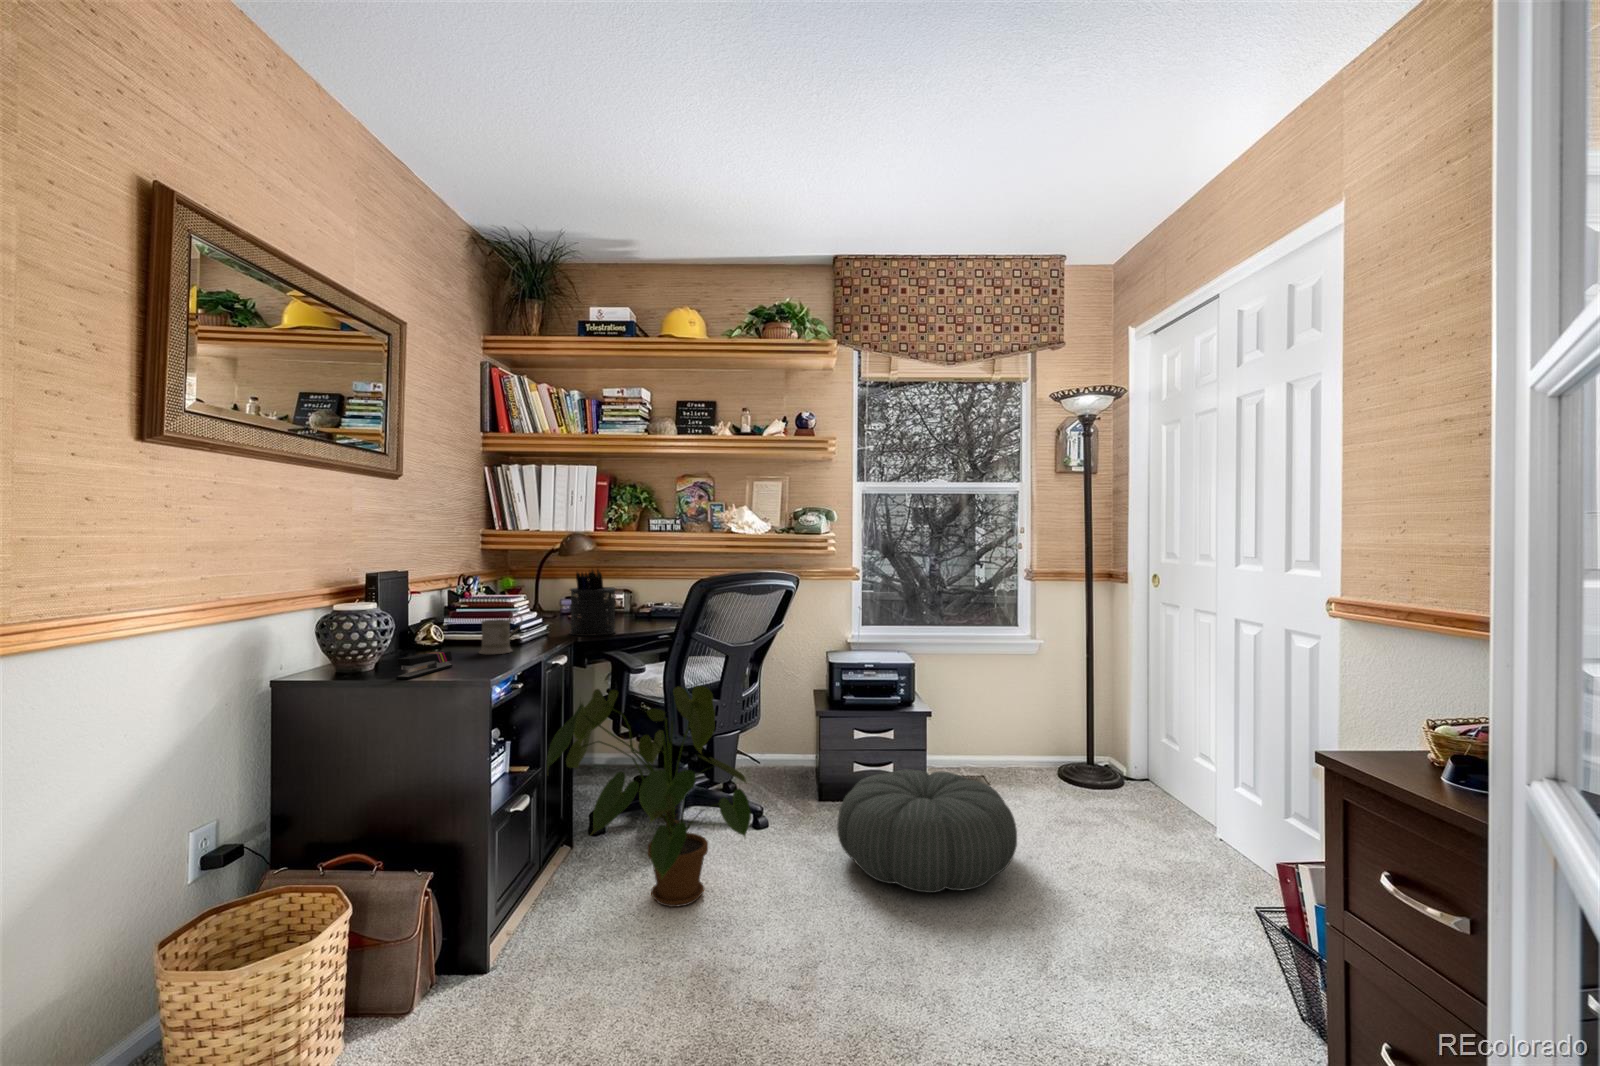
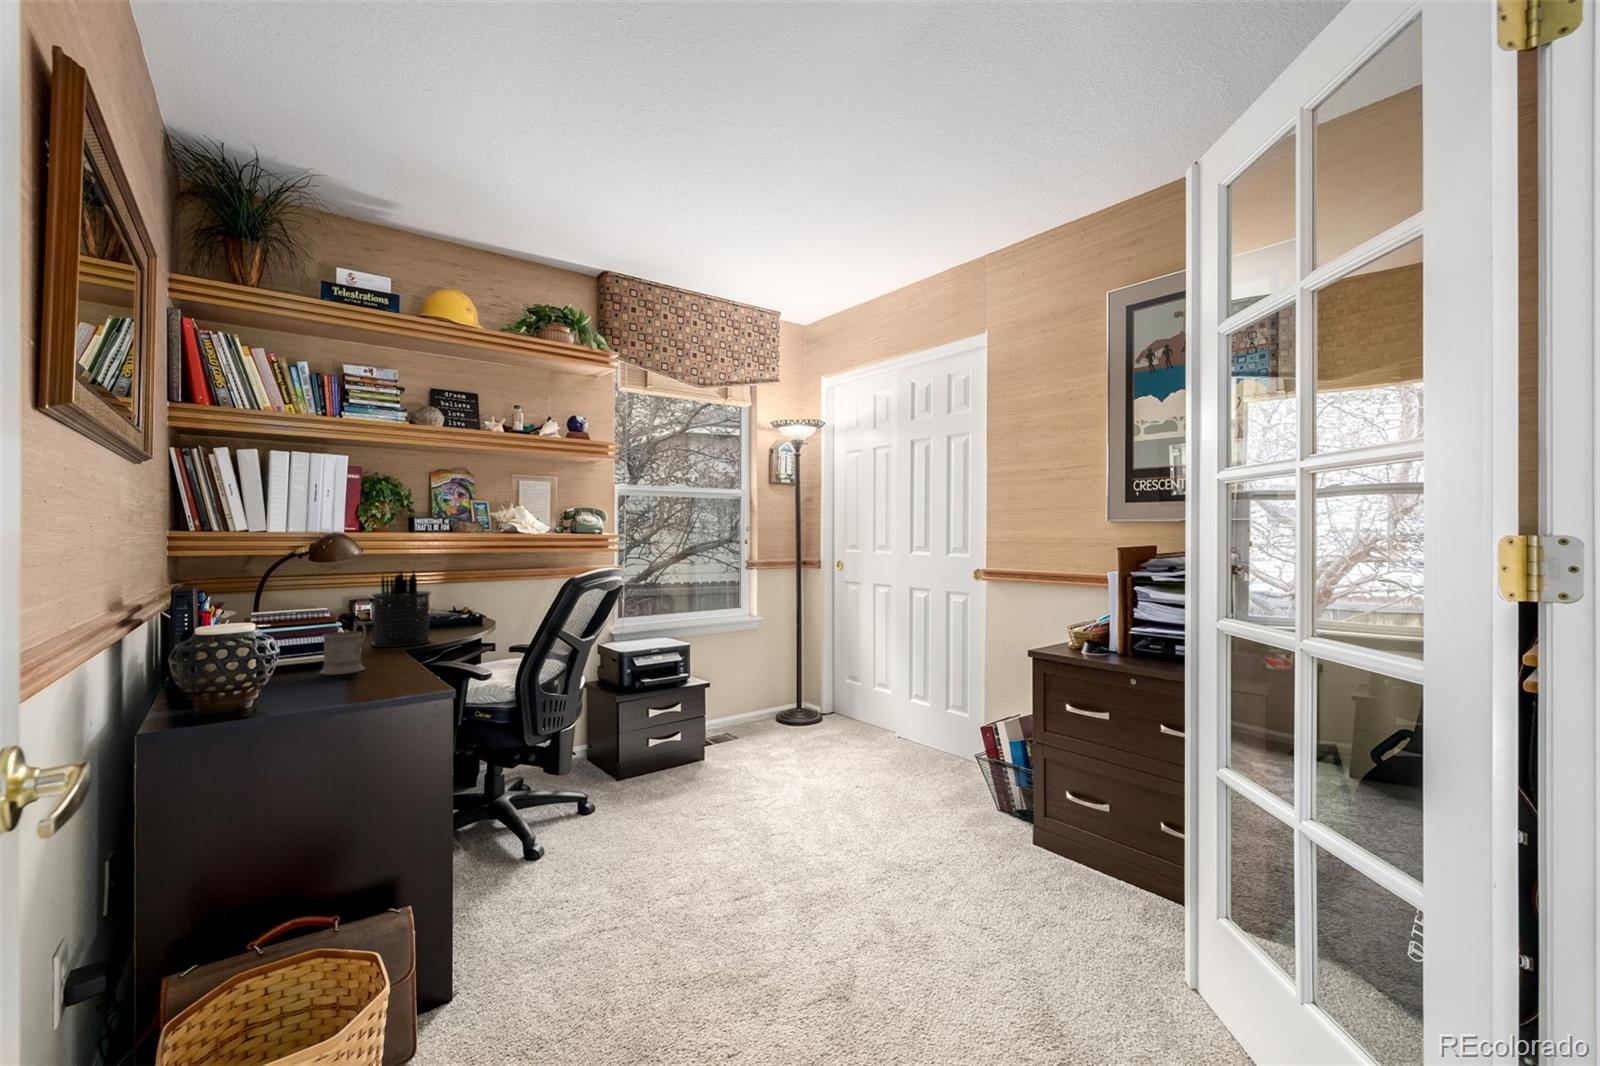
stapler: present [396,651,453,679] -> none [304,671,339,708]
house plant: present [547,686,751,907] -> none [412,679,660,905]
pouf: present [837,770,1017,893] -> none [678,730,825,828]

